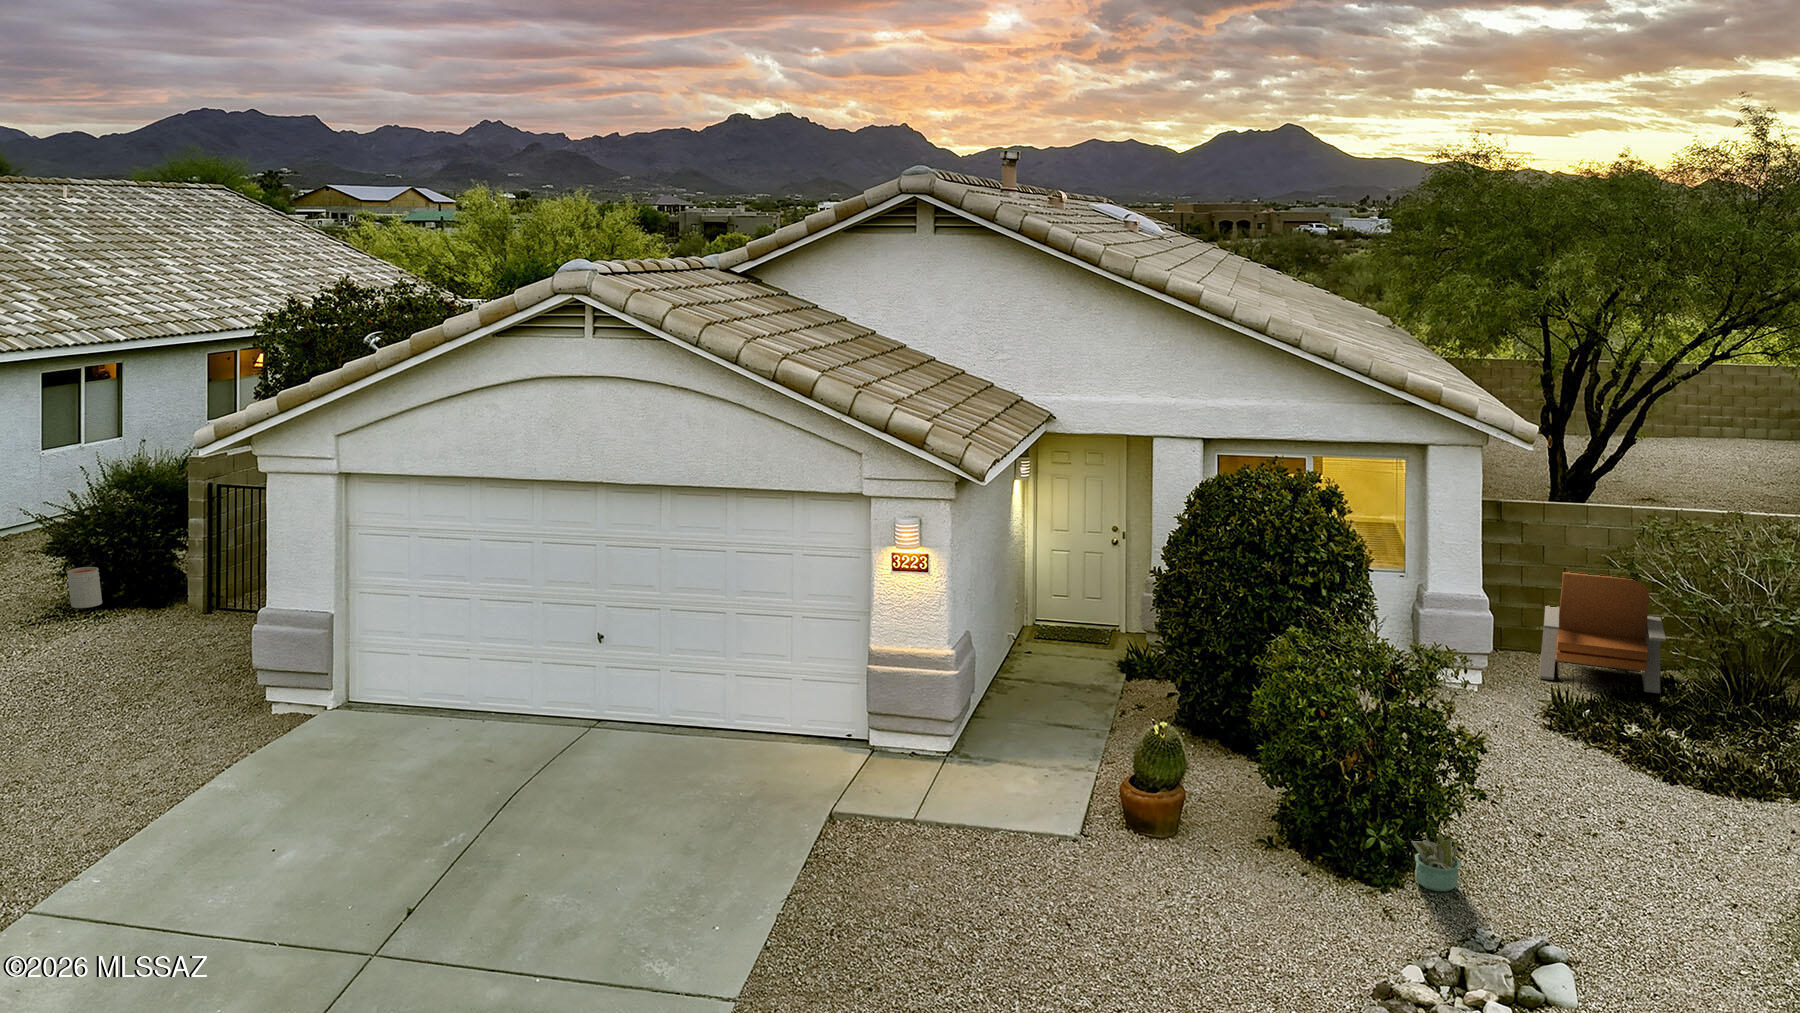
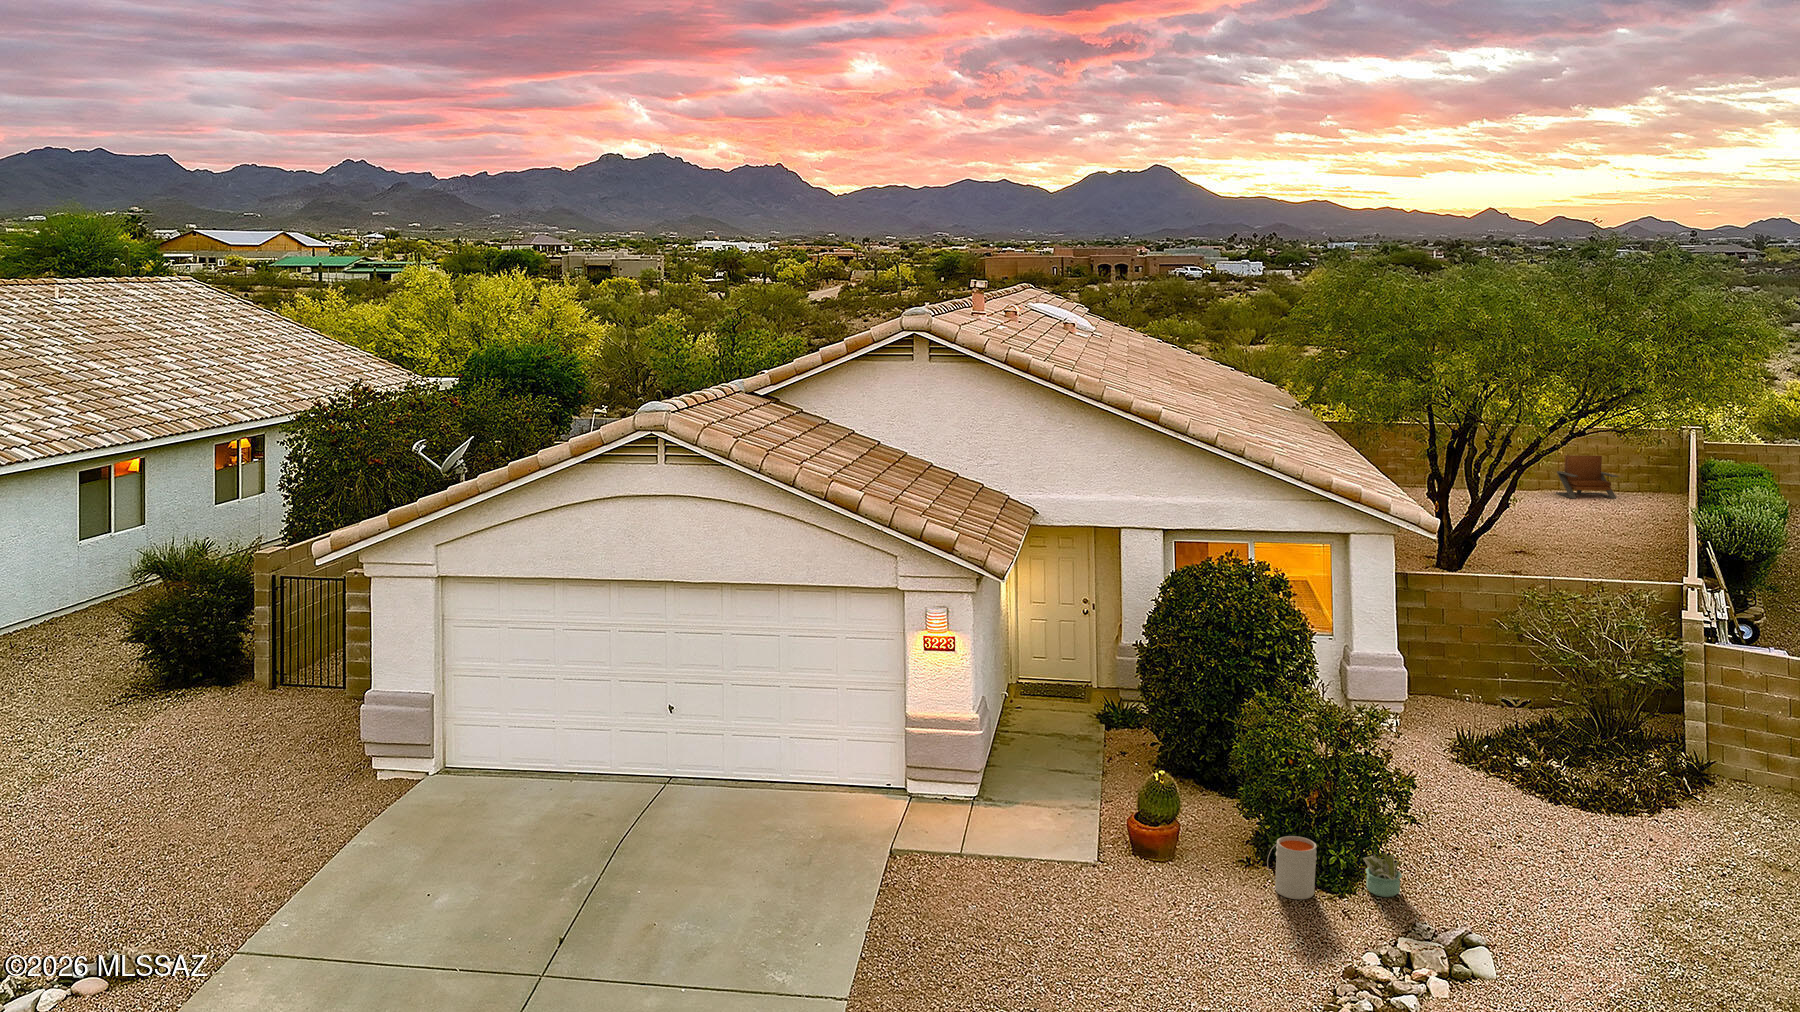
bucket: present [65,567,102,608] -> present [1267,836,1317,899]
lounge chair: present [1539,572,1666,693] -> present [1556,455,1618,499]

